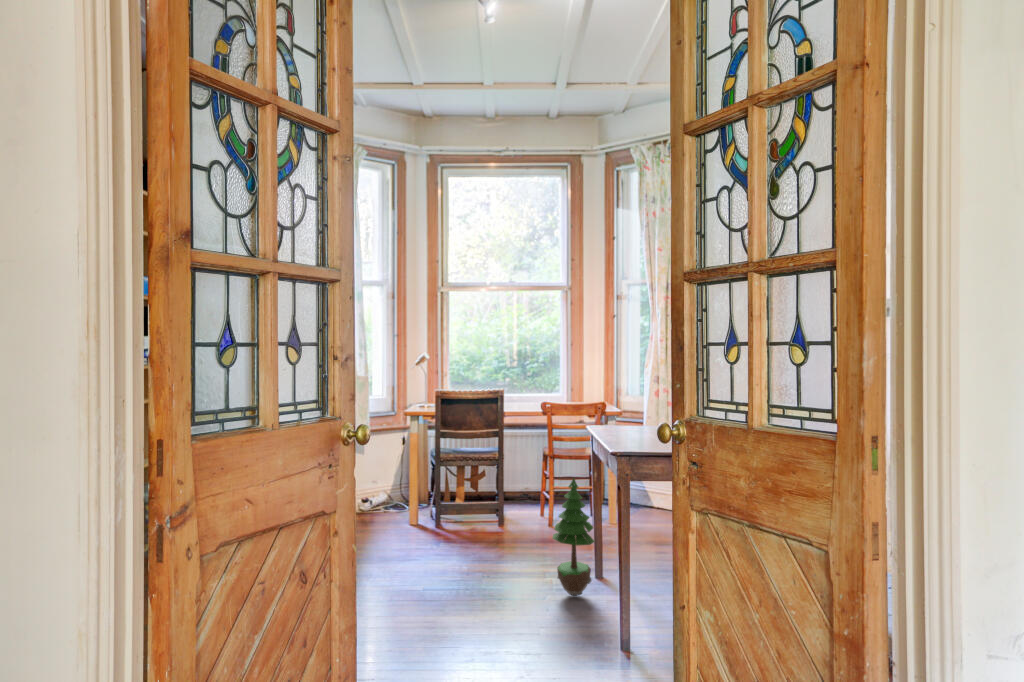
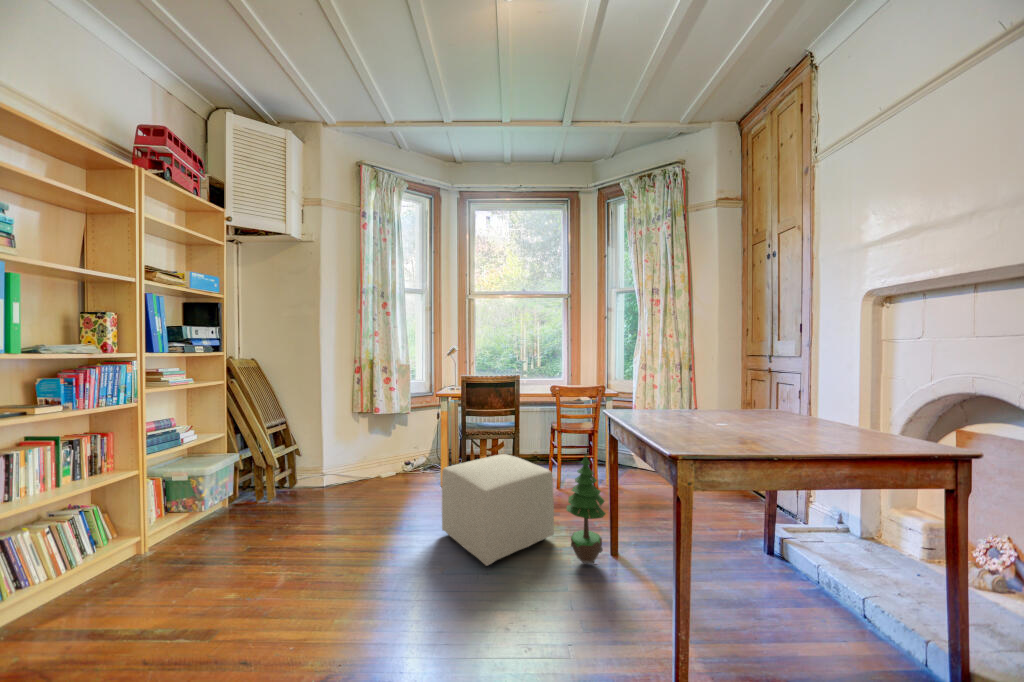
ottoman: none [414,482,541,598] -> present [442,454,554,566]

